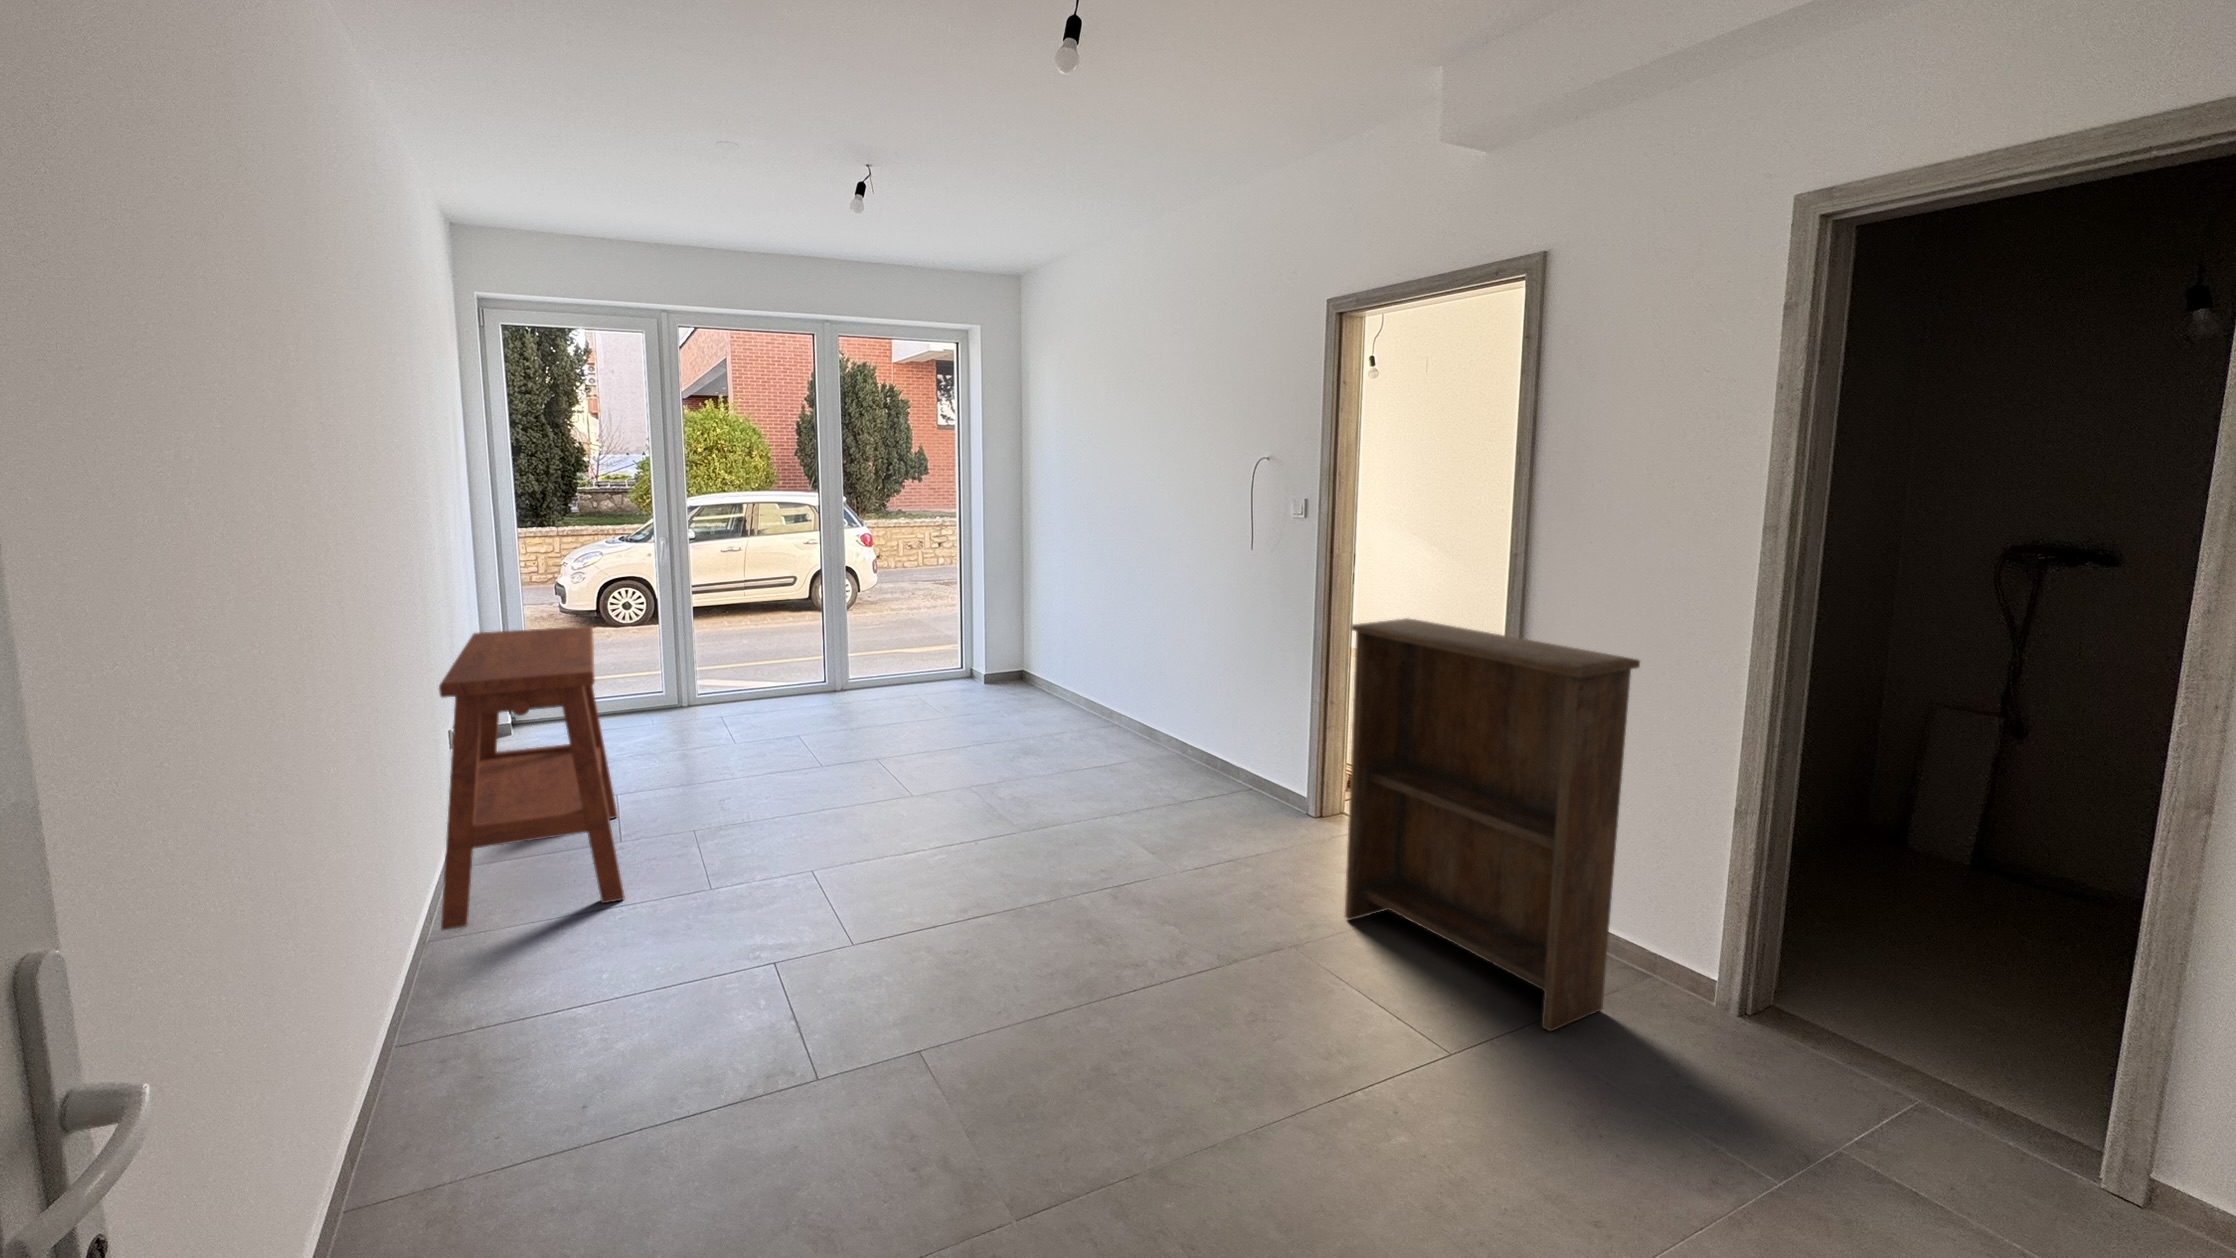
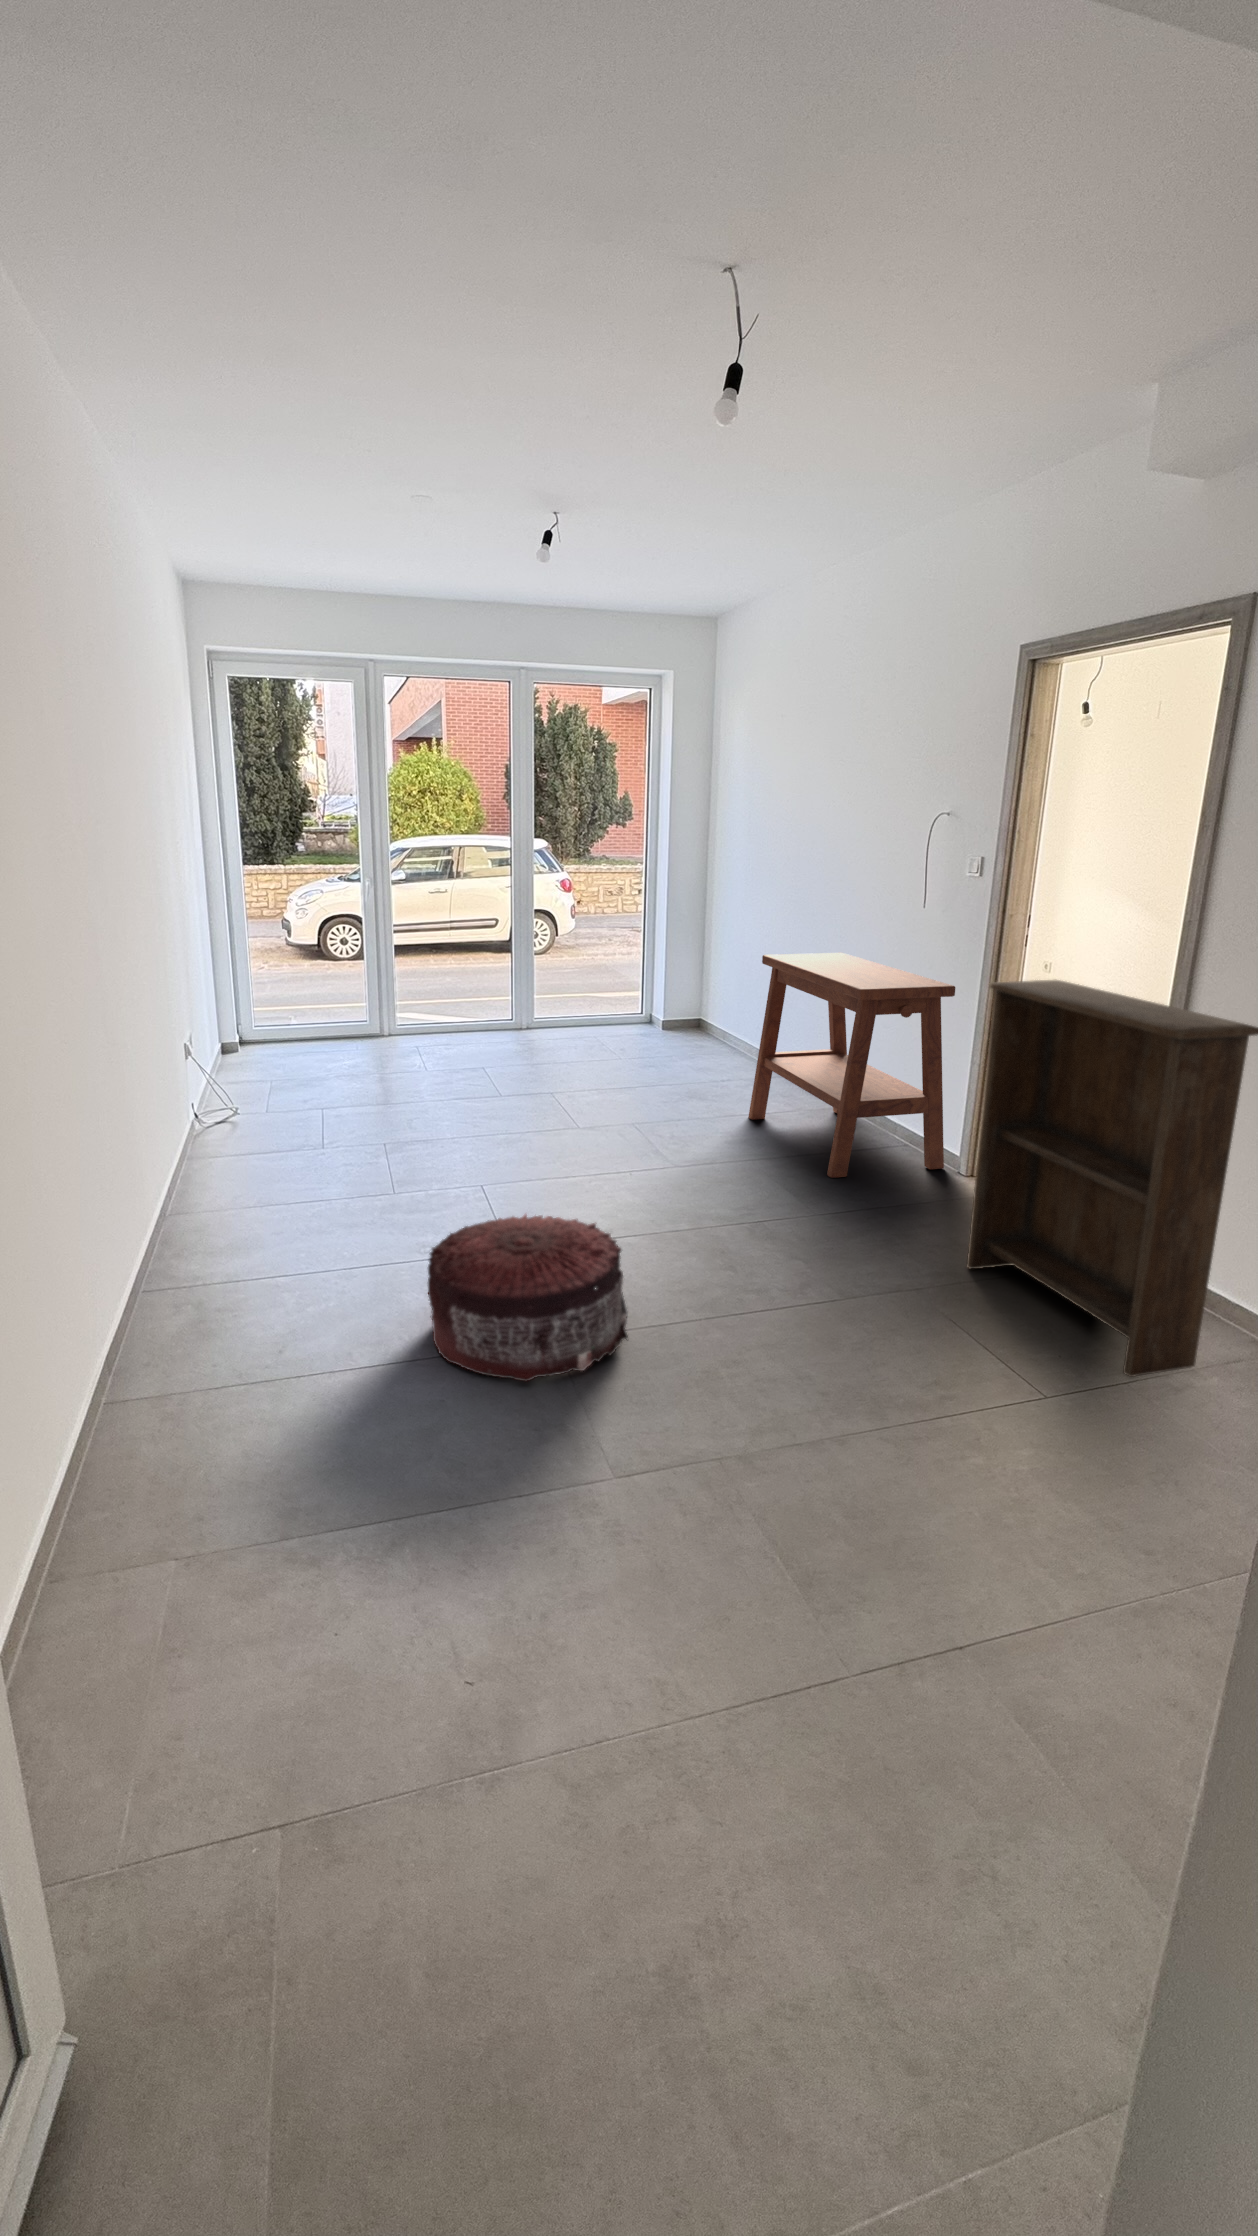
side table: present [439,626,625,930] -> present [749,953,955,1178]
pouf: none [781,916,1027,1140] -> present [428,1215,628,1381]

